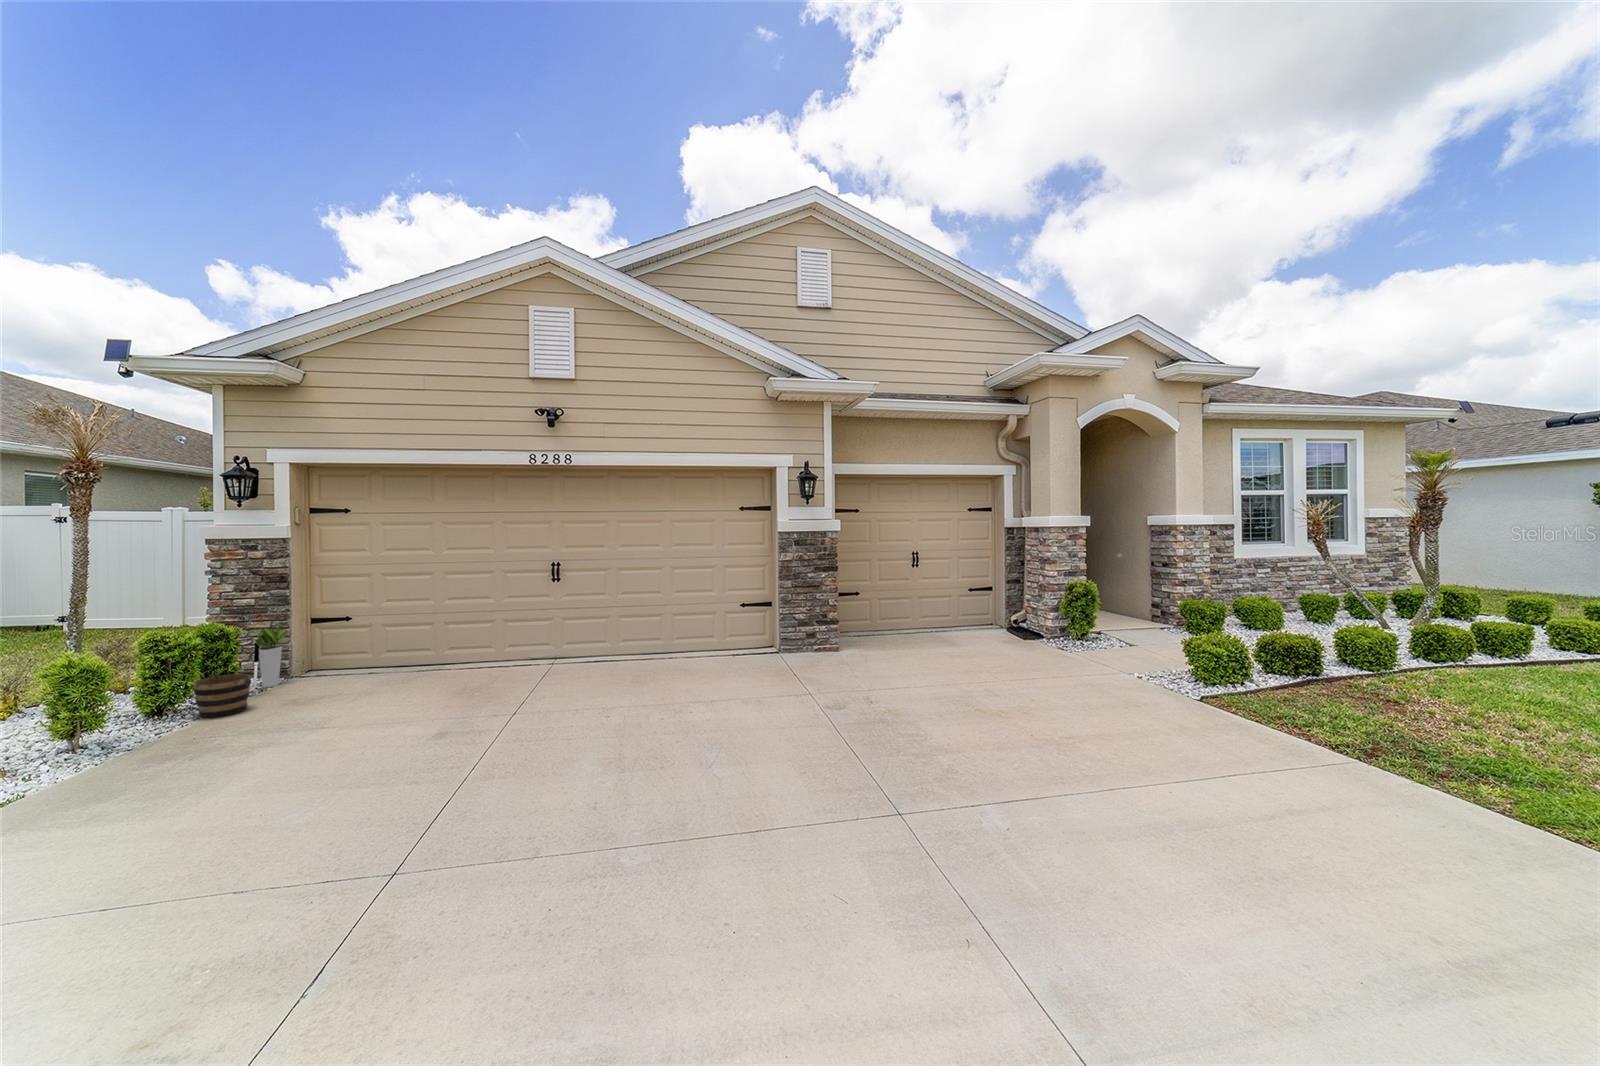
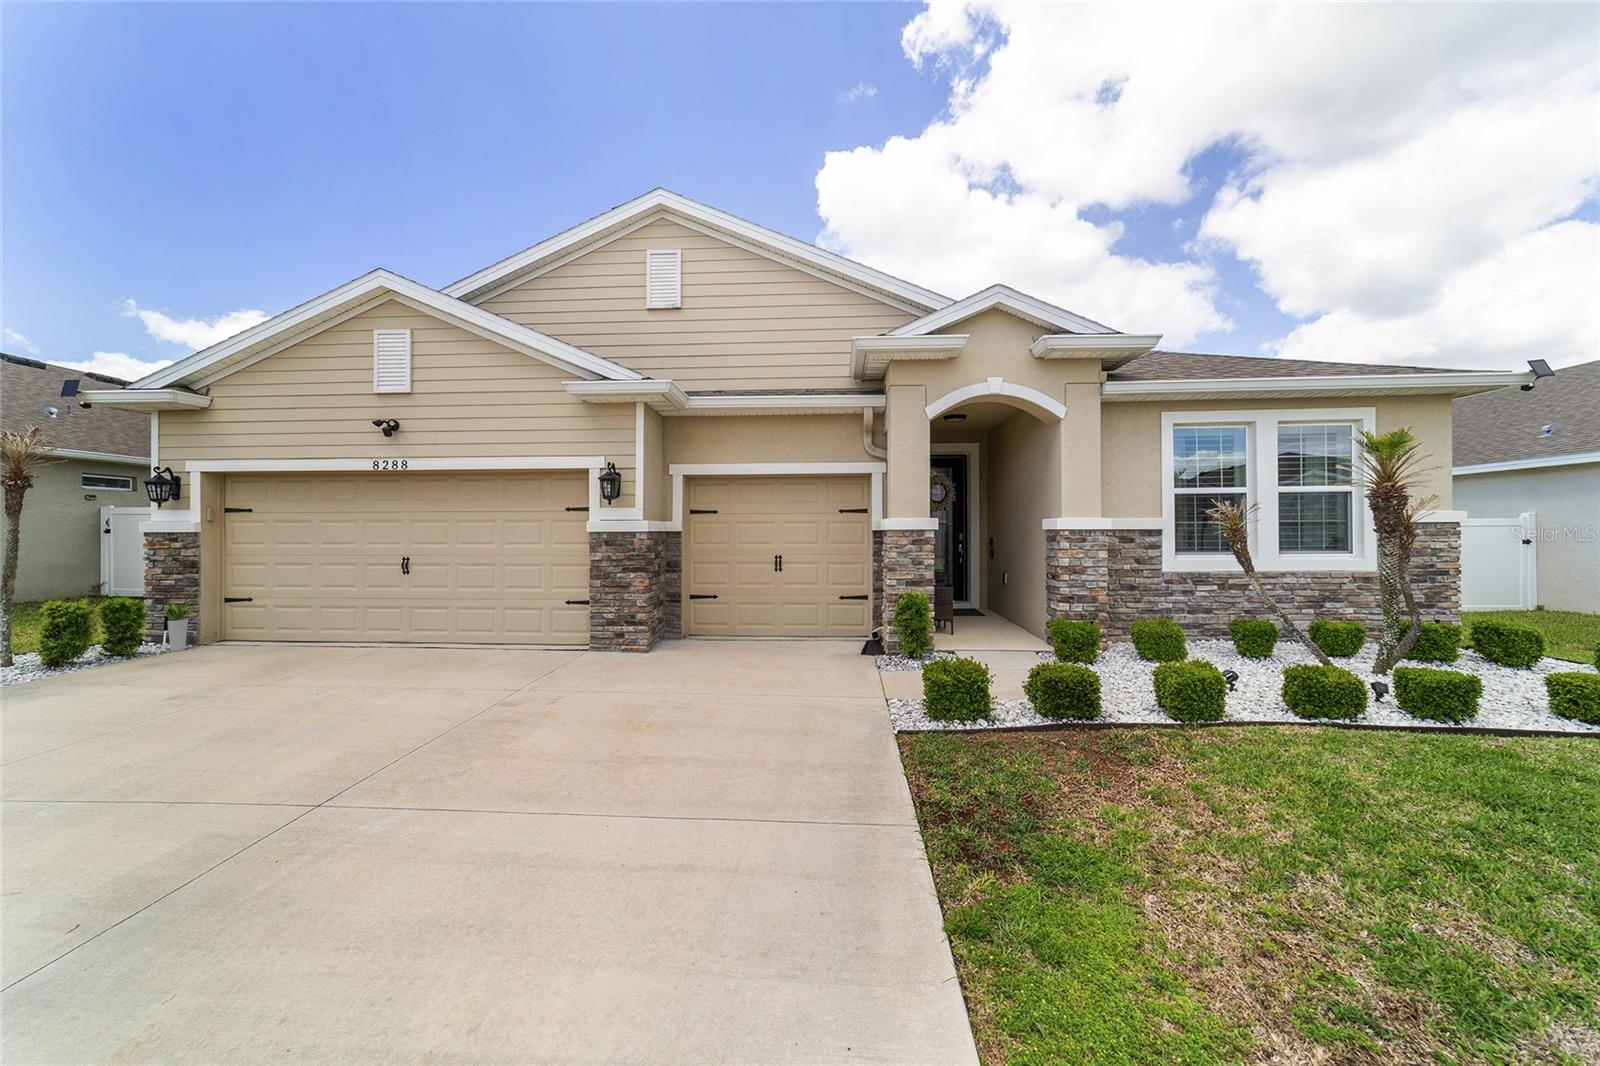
bucket: present [193,674,251,718] -> none [76,639,126,671]

